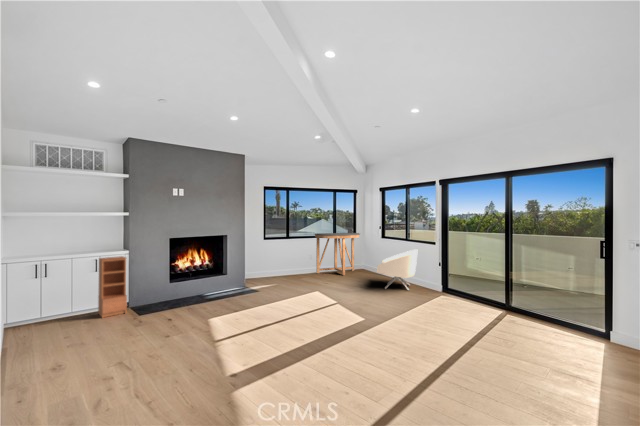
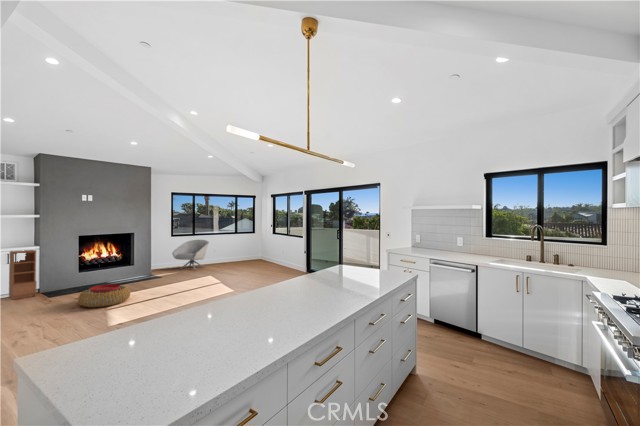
console table: present [315,233,360,275] -> none [217,230,256,265]
armchair: present [377,249,418,290] -> present [172,240,209,270]
pouf: none [174,305,235,339] -> present [78,284,130,307]

